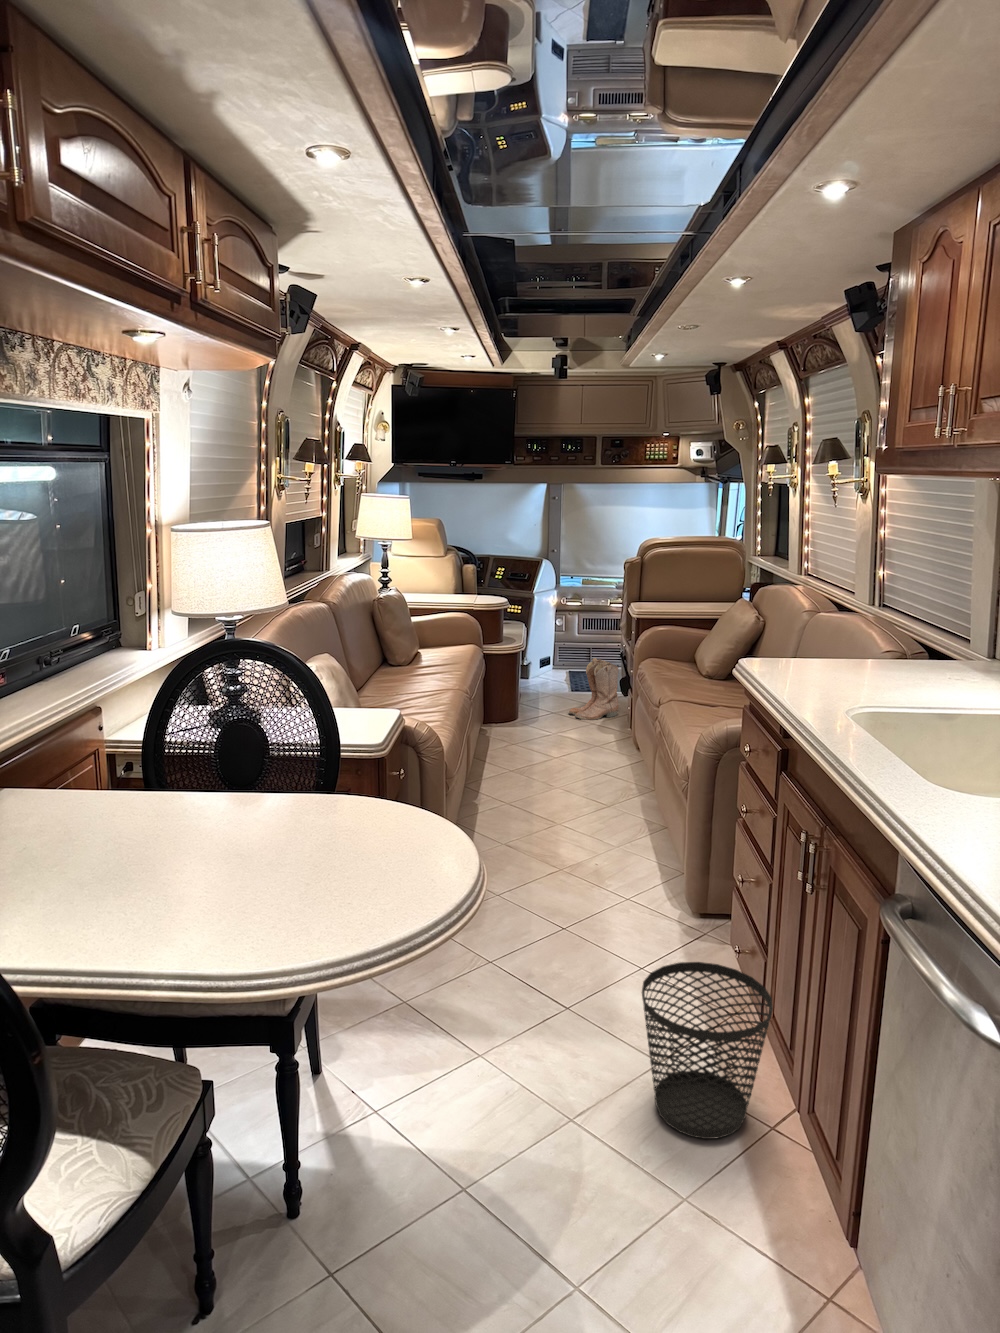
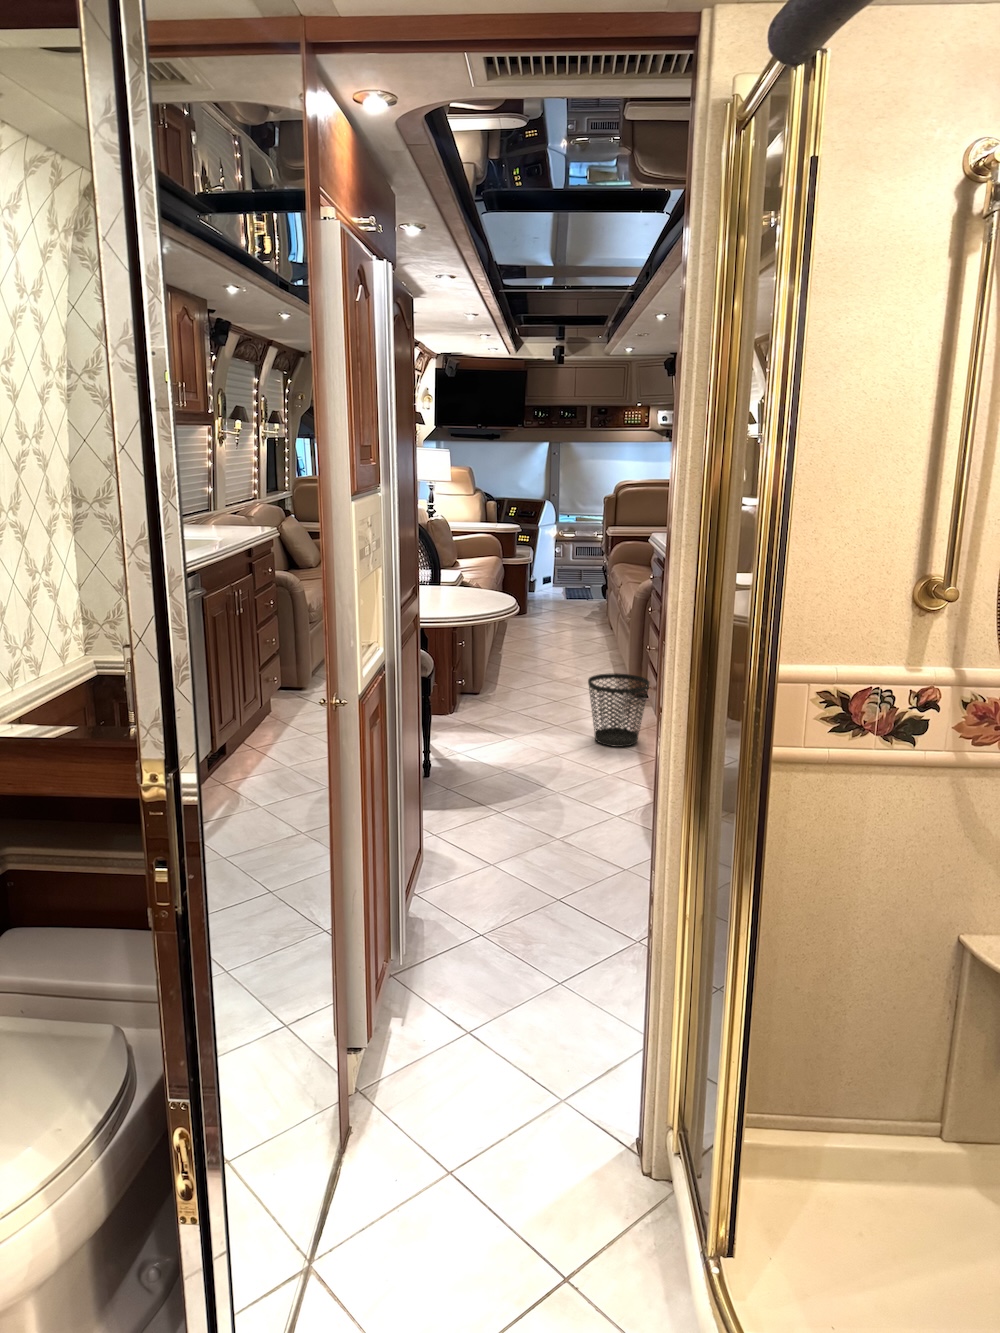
boots: present [569,658,619,720] -> none [562,568,599,611]

